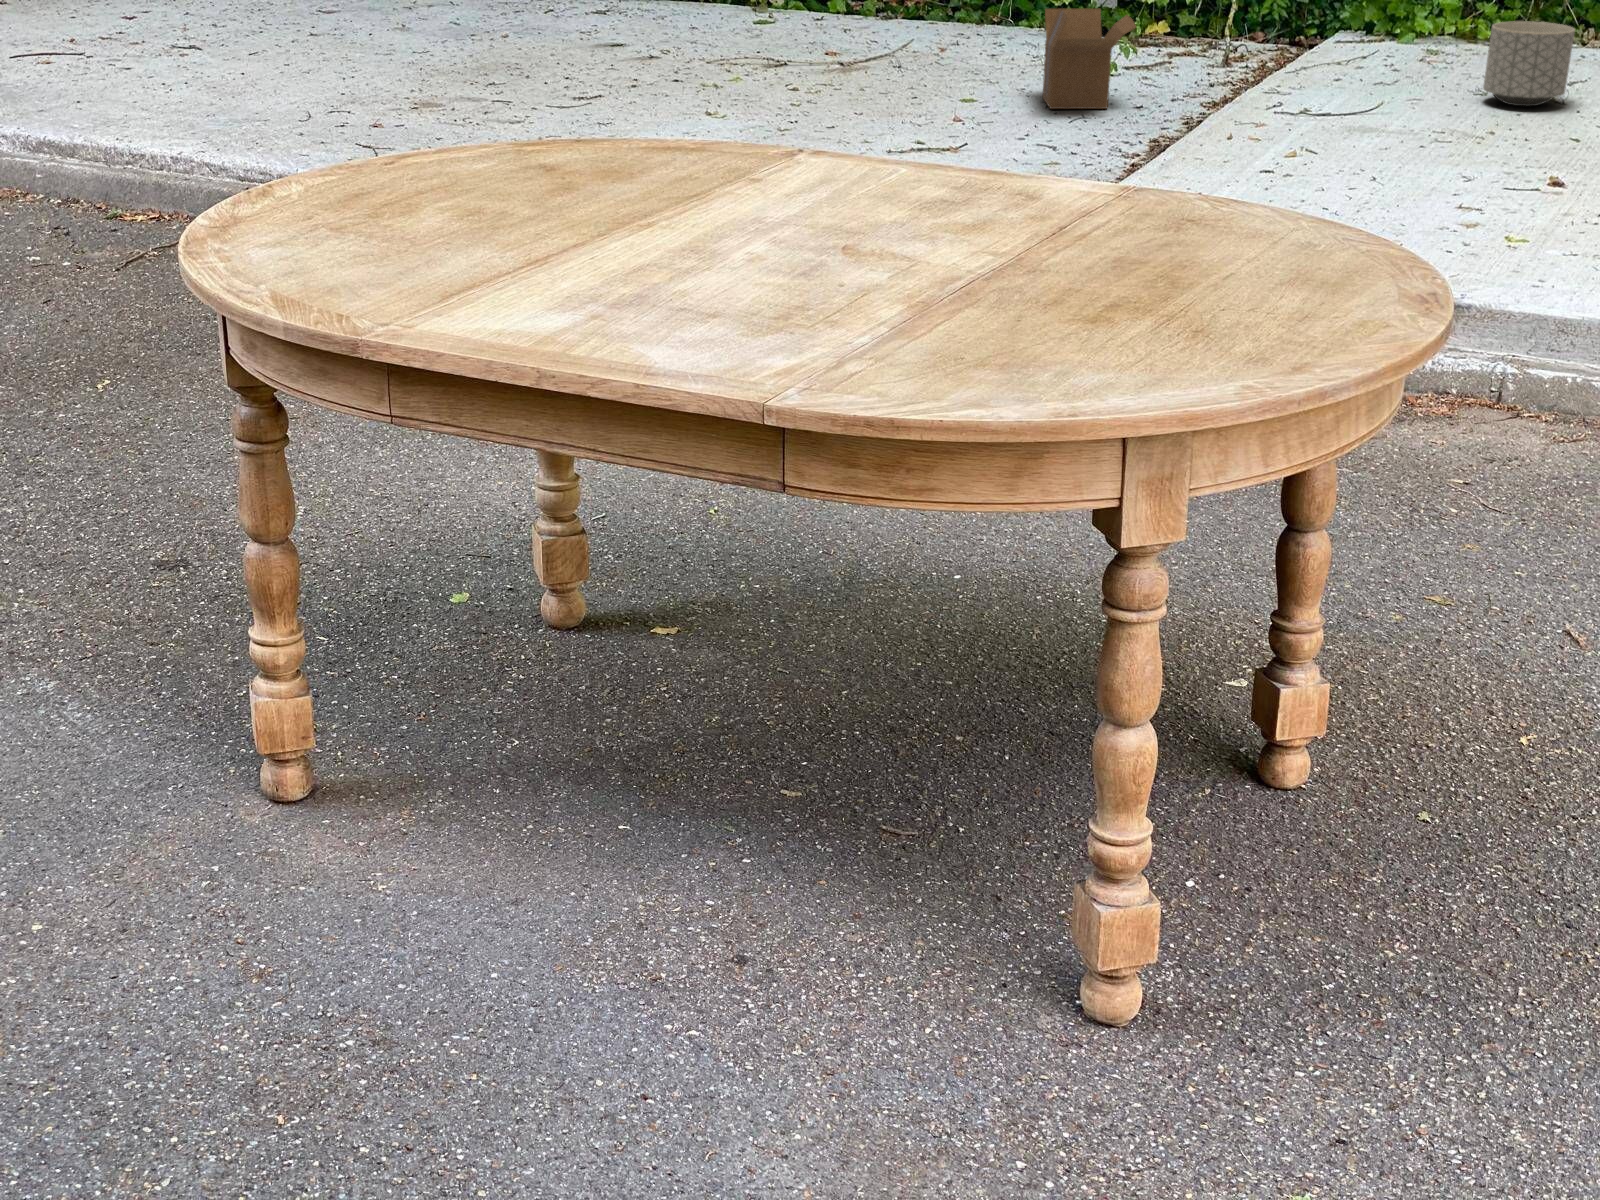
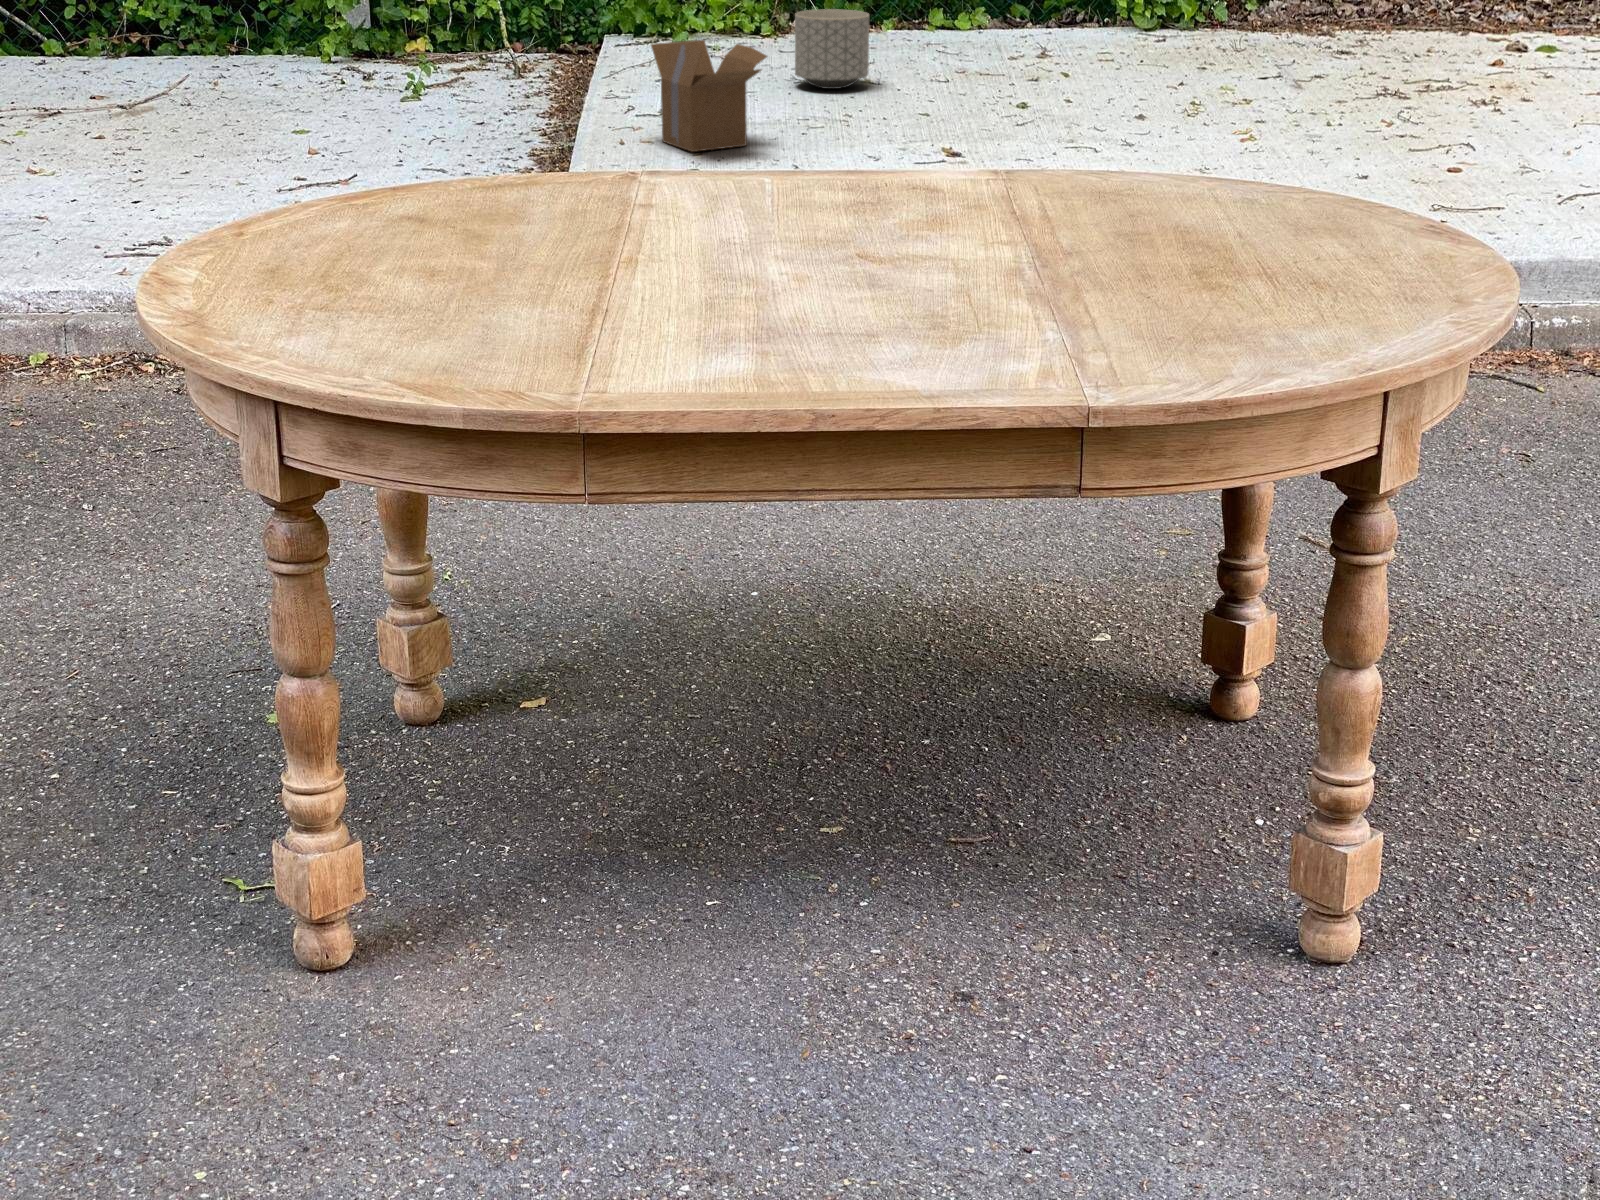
cardboard box: present [1043,9,1136,109] -> present [651,40,767,152]

